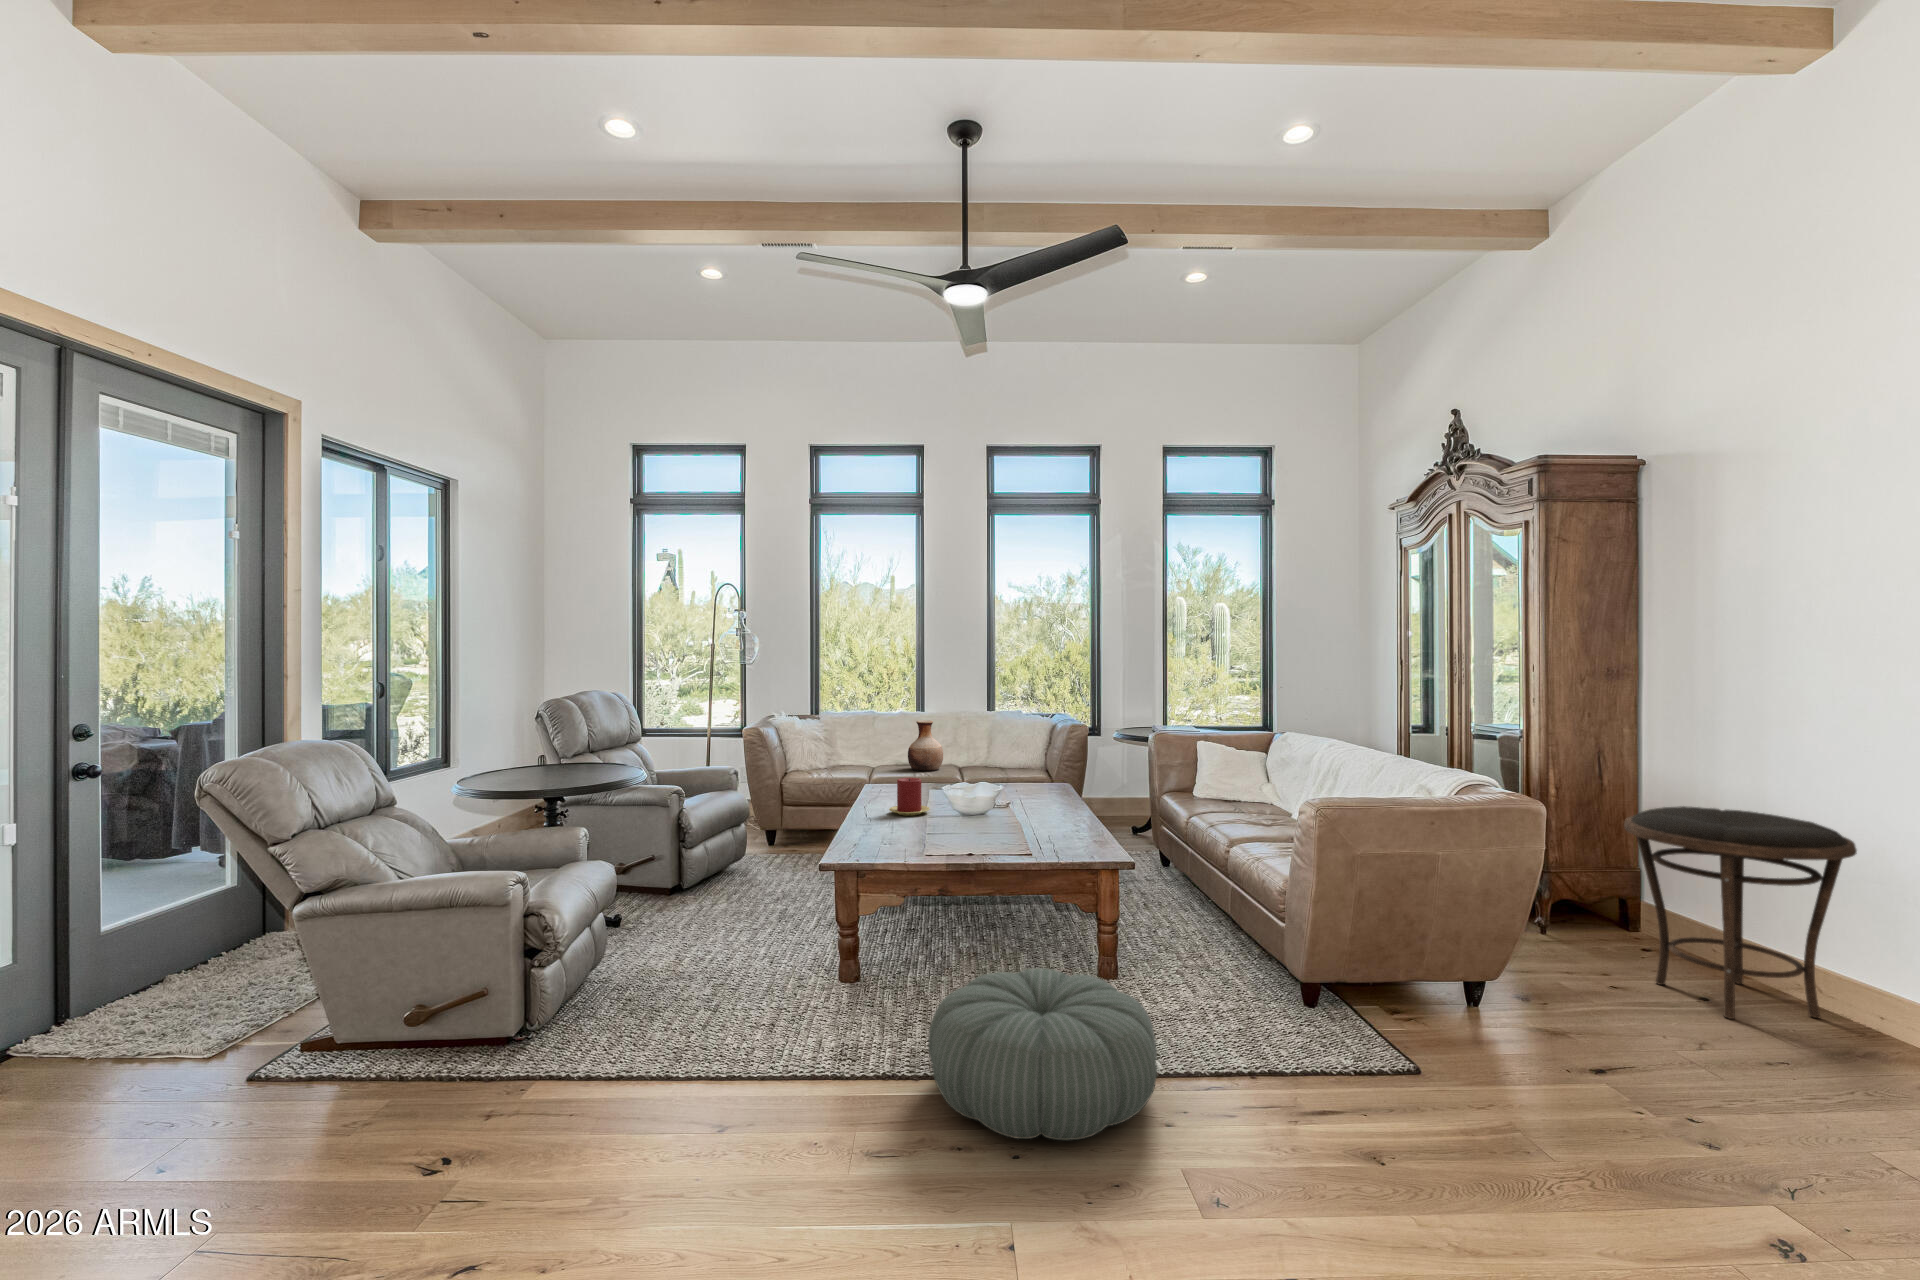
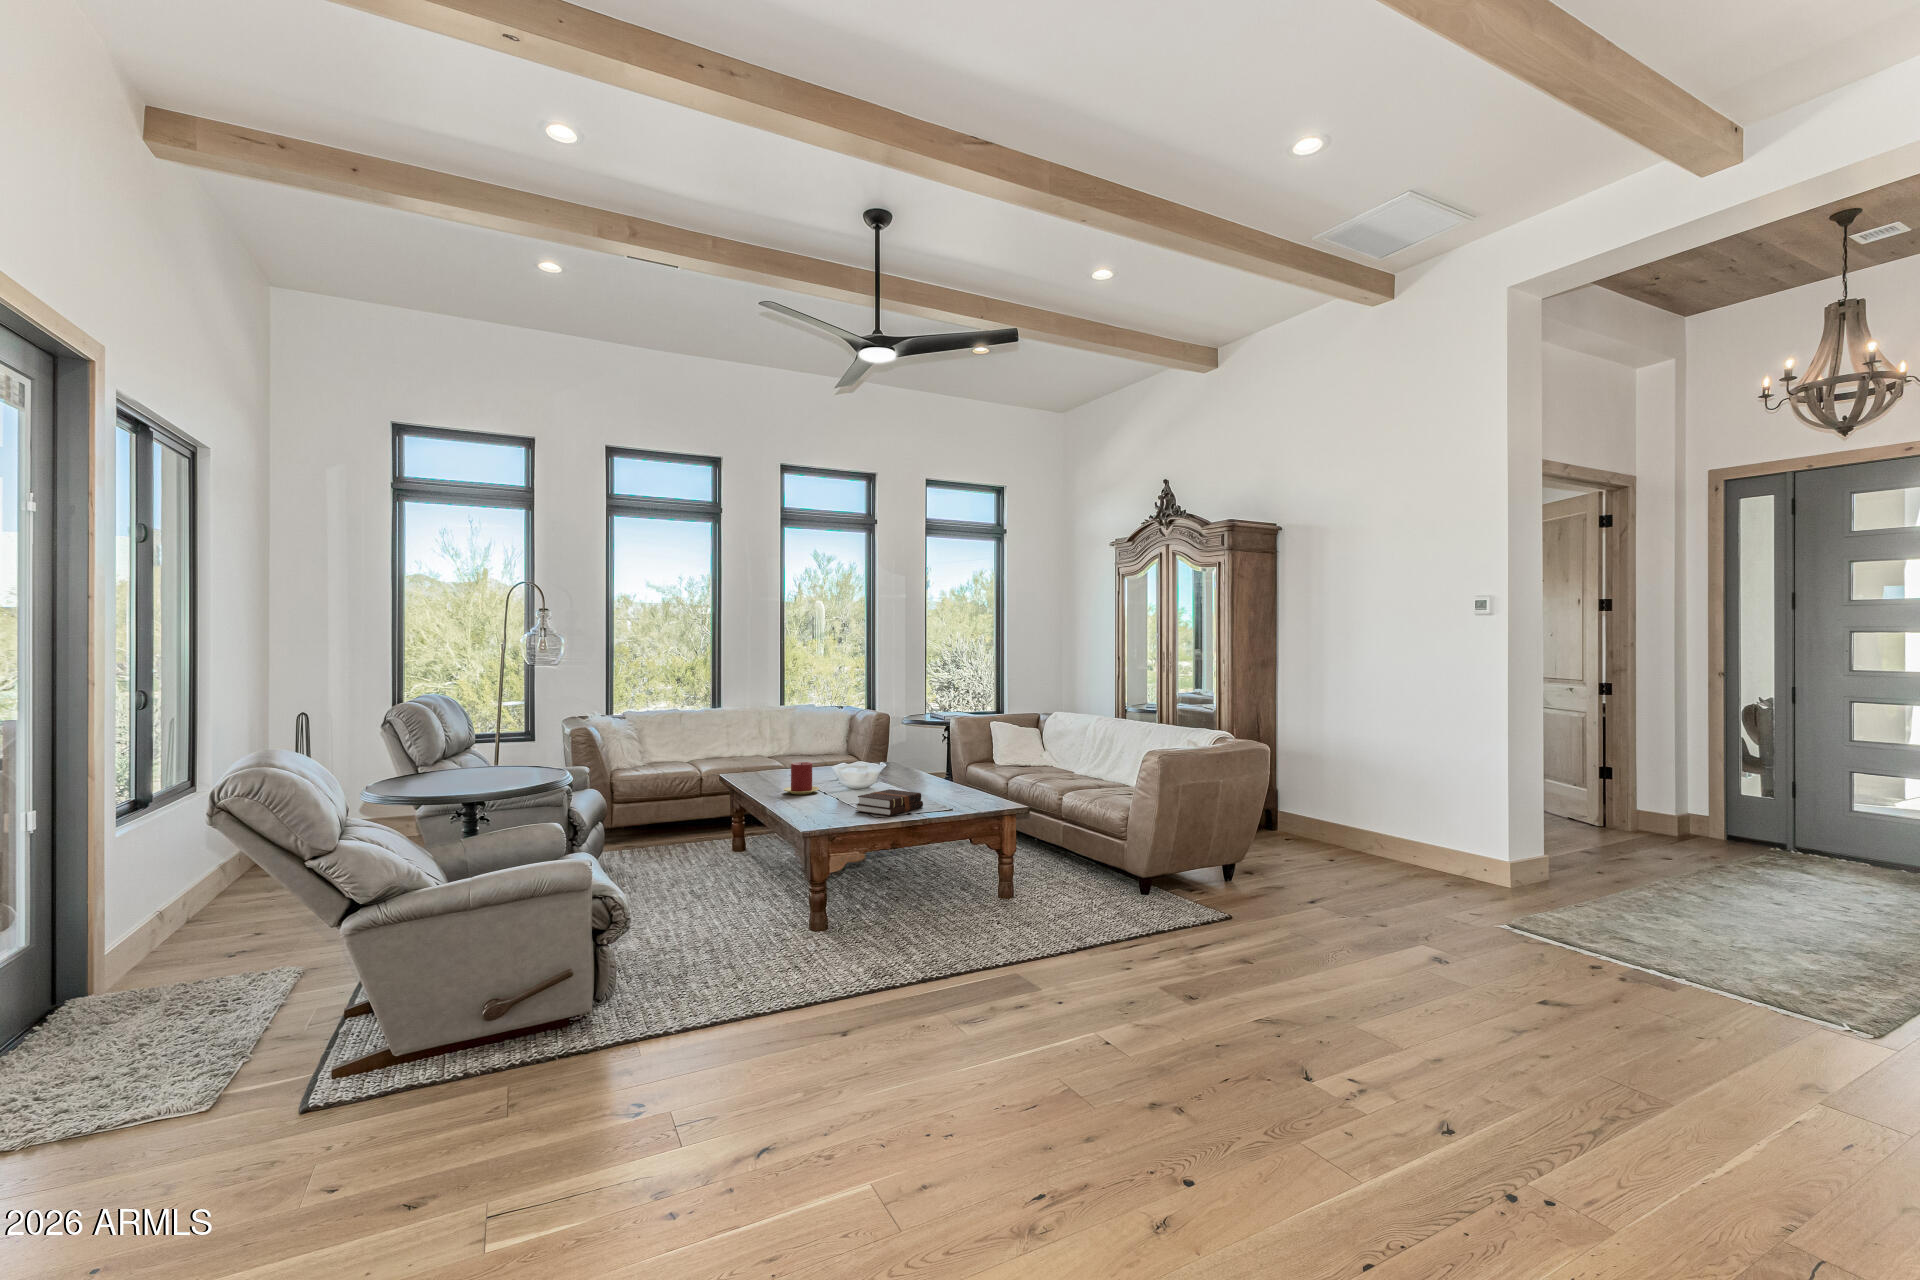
vase: present [908,720,943,771] -> none [725,716,758,762]
side table: present [1624,806,1857,1019] -> none [1293,748,1408,871]
hardback book: none [916,819,1002,854] -> present [856,789,923,816]
pouf: present [928,968,1157,1140] -> none [956,884,1119,989]

